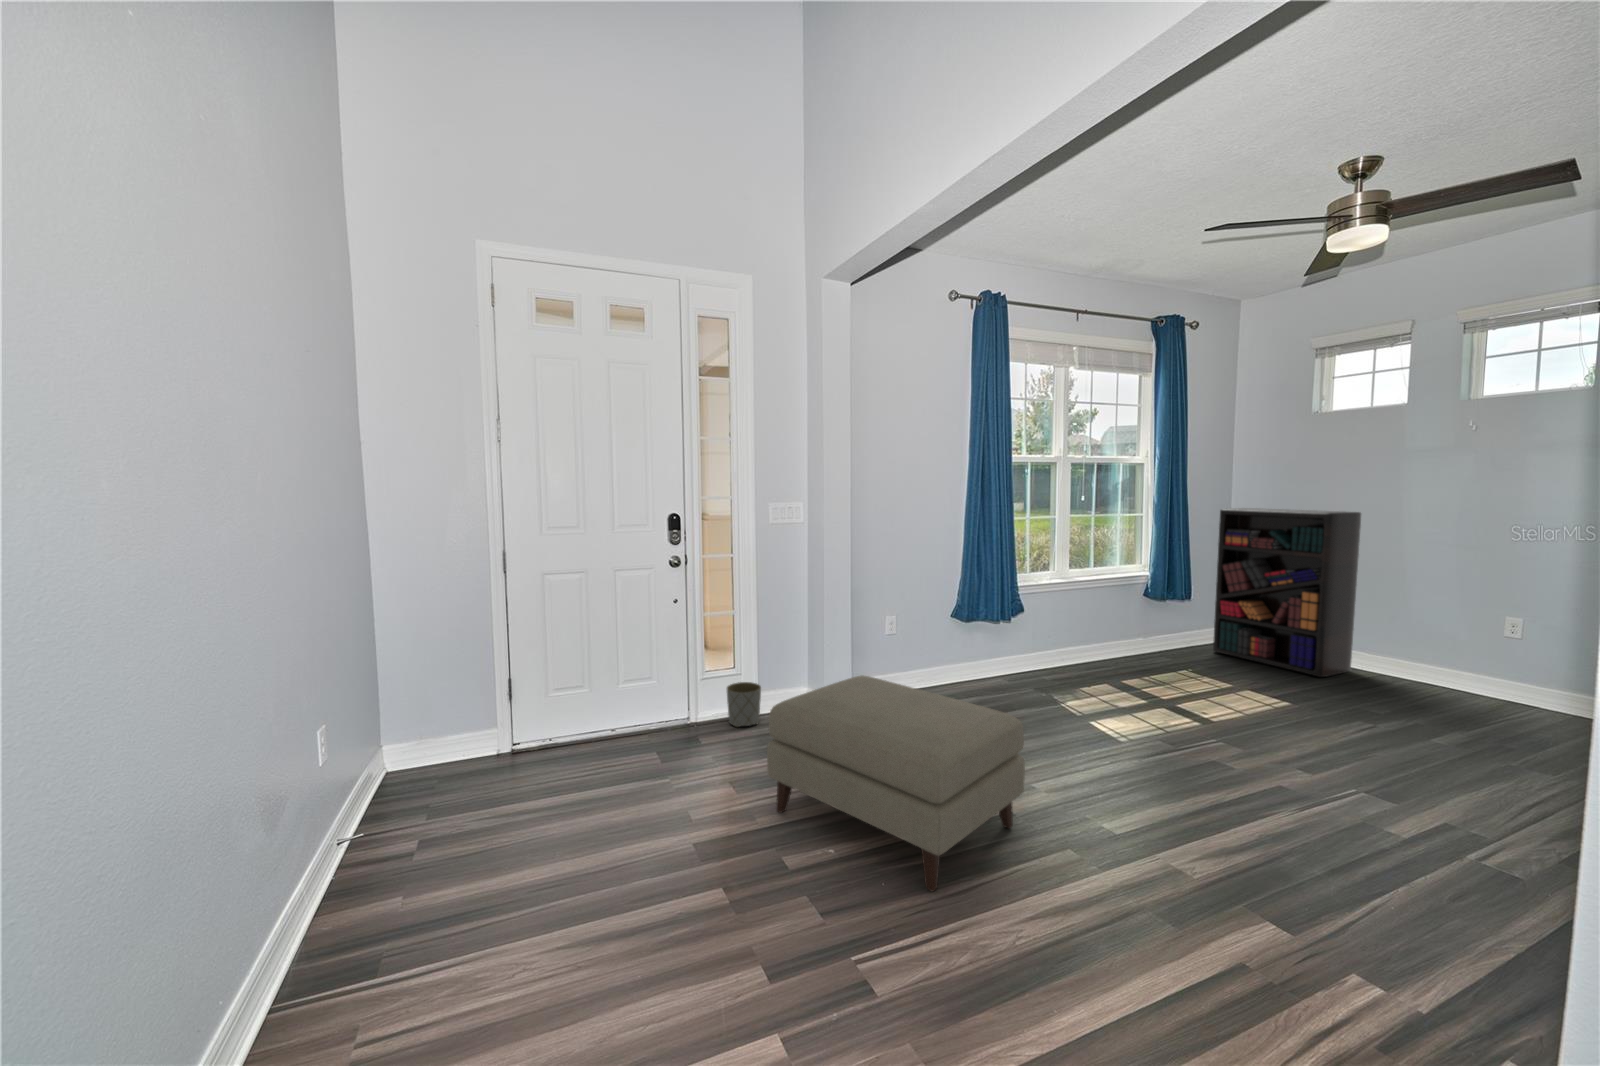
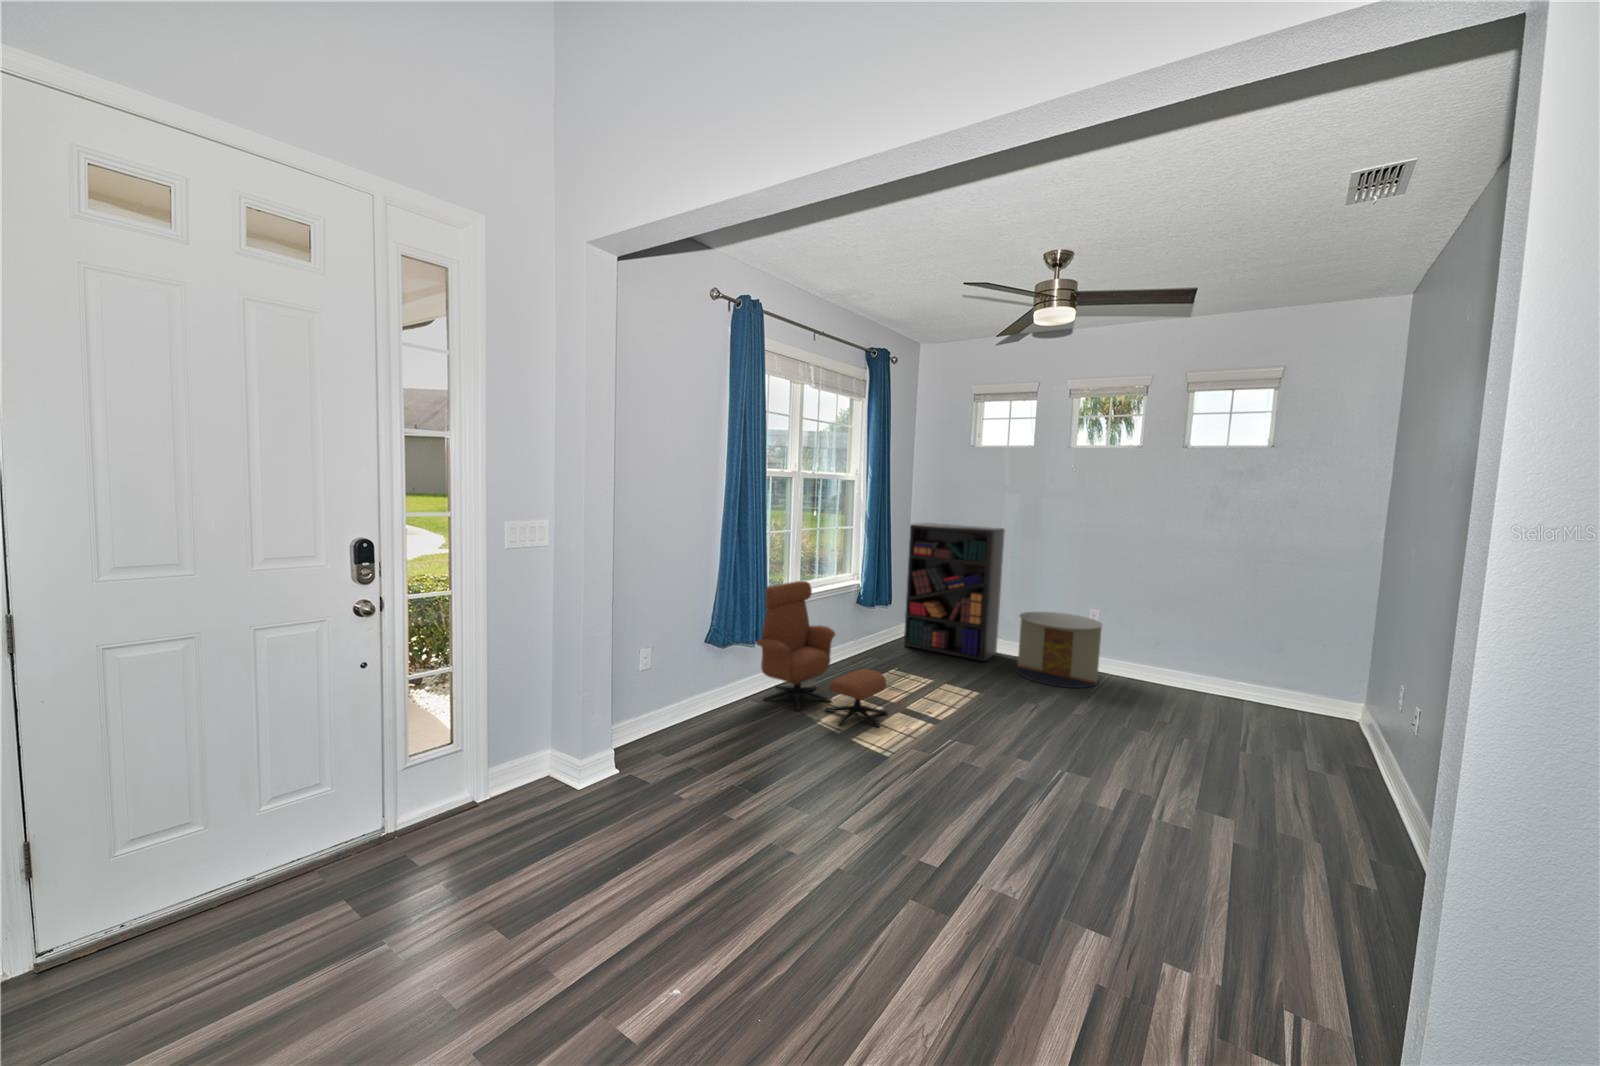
lounge chair: none [1003,566,1148,719] -> present [757,581,888,727]
side table: none [1367,619,1516,722] -> present [1016,612,1102,688]
ottoman: present [767,676,1025,891] -> none [558,742,861,1018]
planter: present [727,682,761,728] -> none [445,761,497,829]

